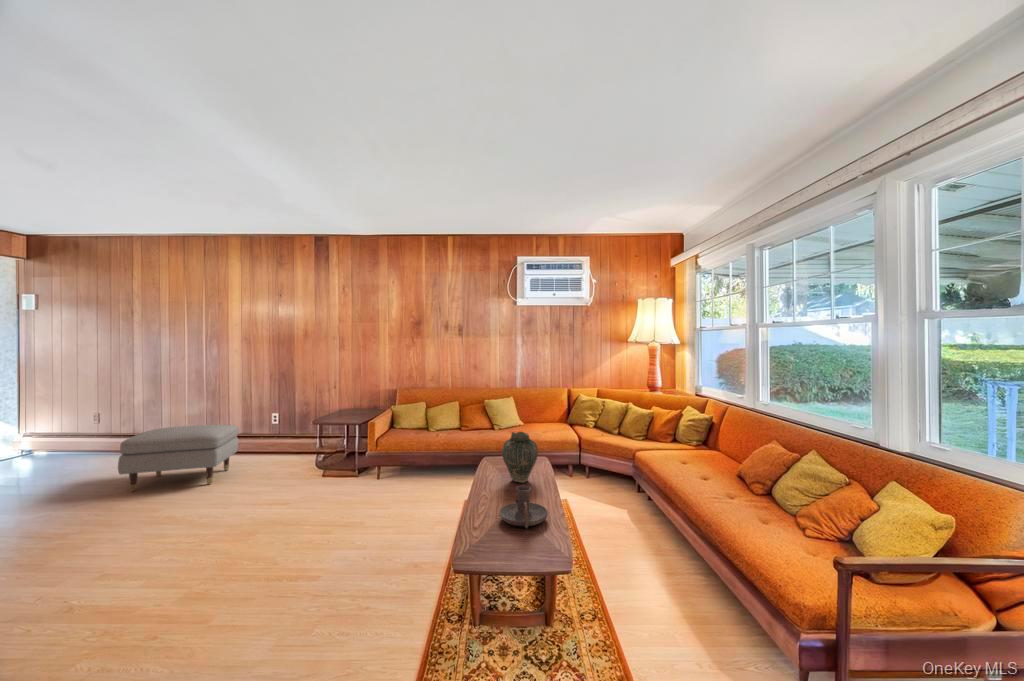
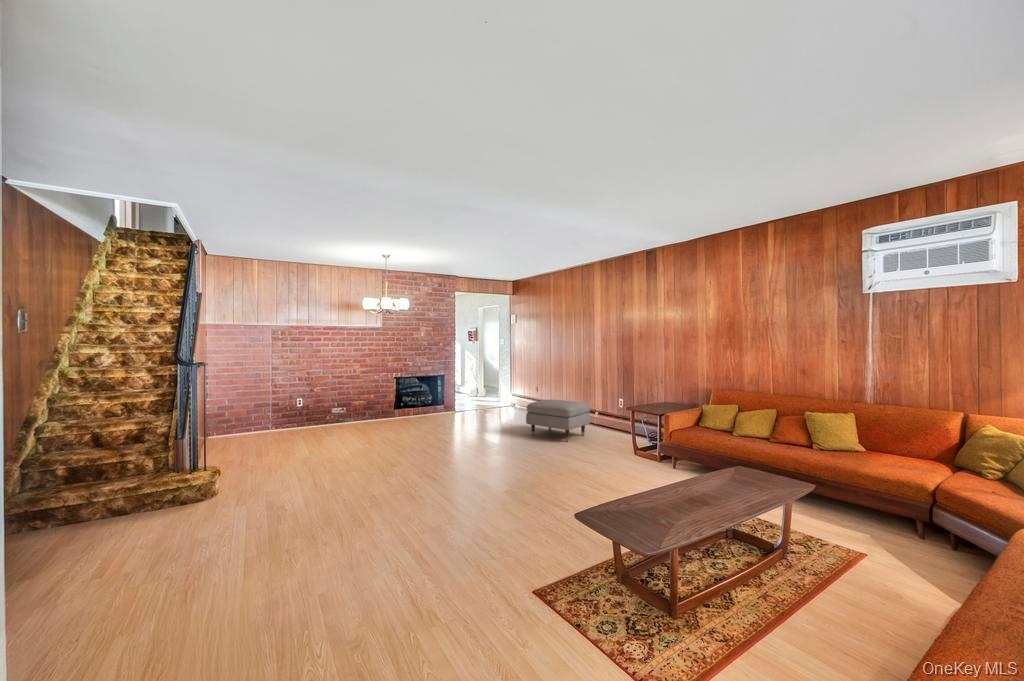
vase: present [502,432,538,483] -> none [702,441,744,496]
candle holder: present [499,486,548,529] -> none [639,484,685,520]

